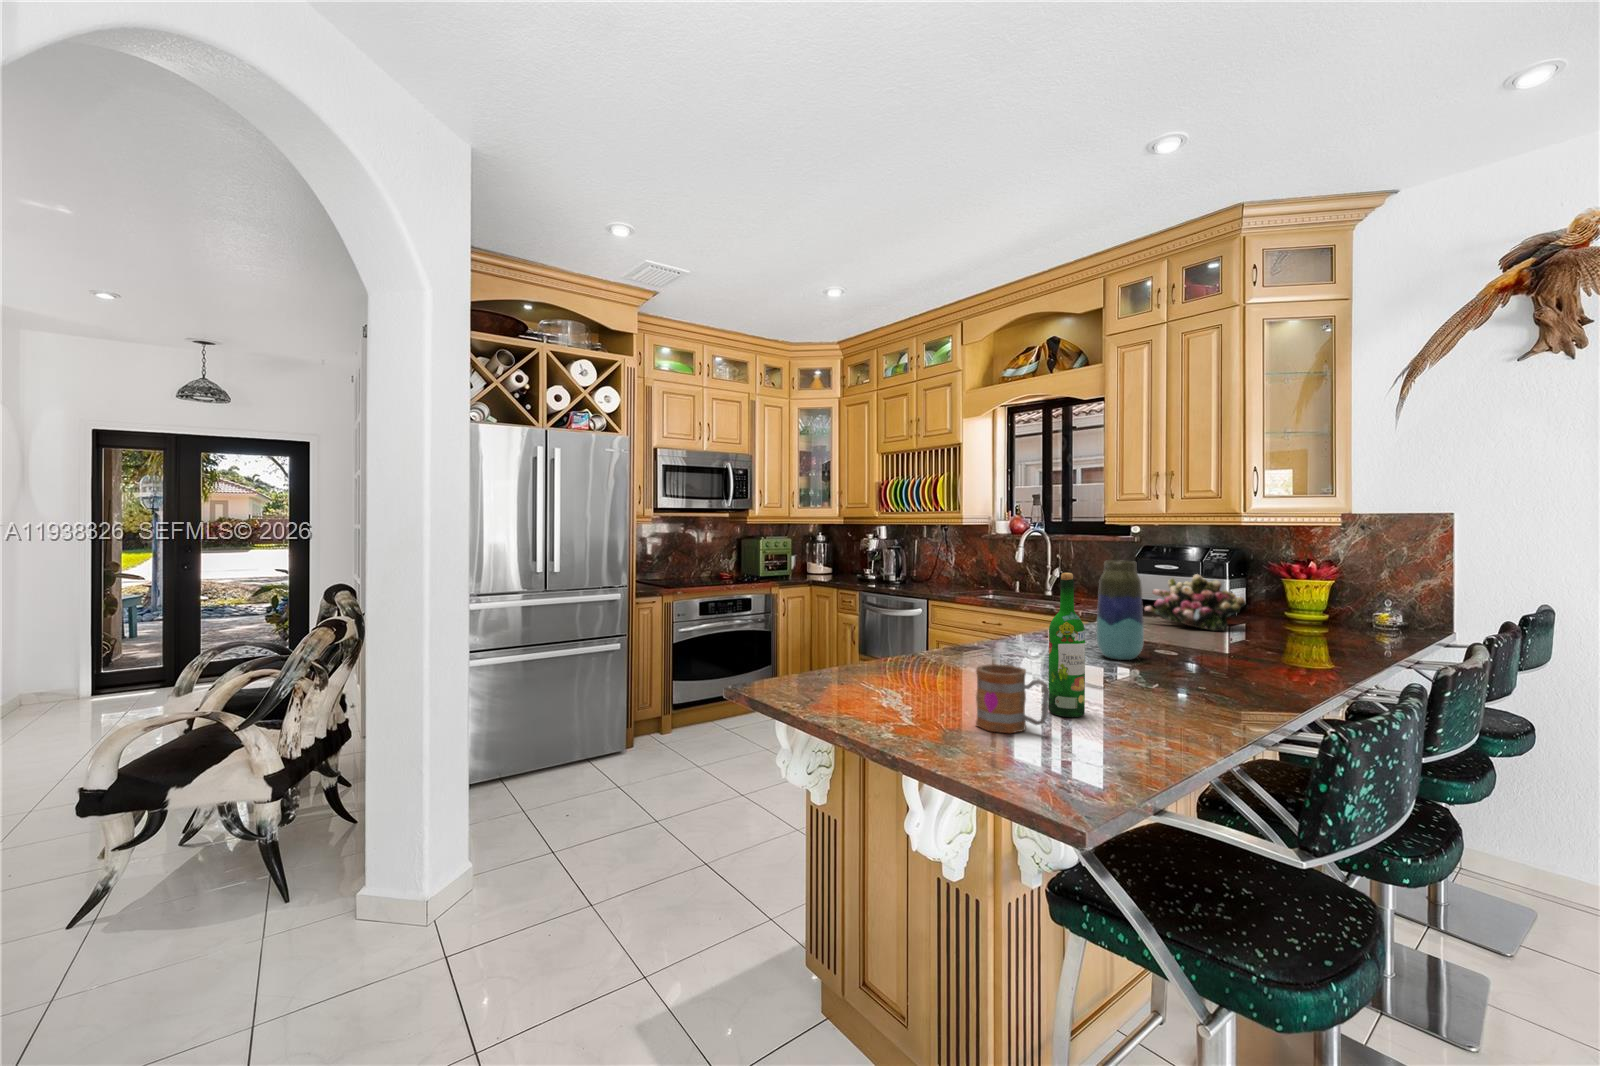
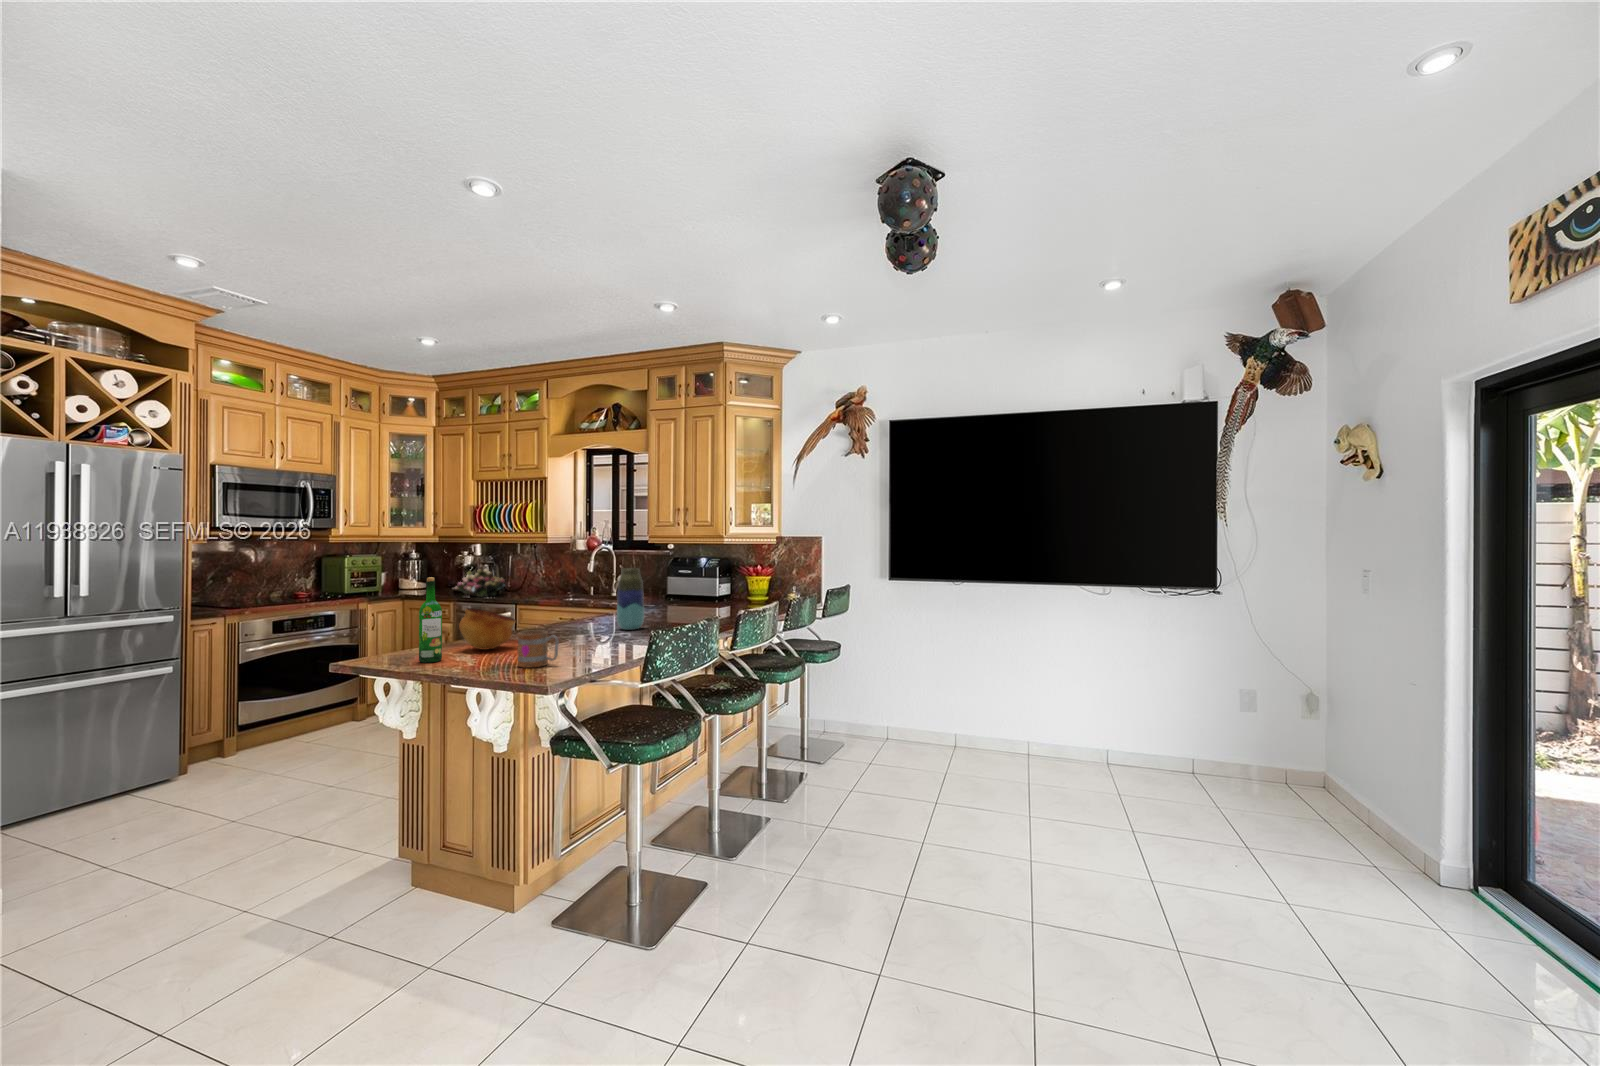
wine bottle: present [1048,573,1085,717] -> present [419,577,442,663]
flower arrangement: present [1145,574,1246,631] -> present [455,569,505,597]
bowl: none [879,613,958,677] -> present [459,608,516,650]

